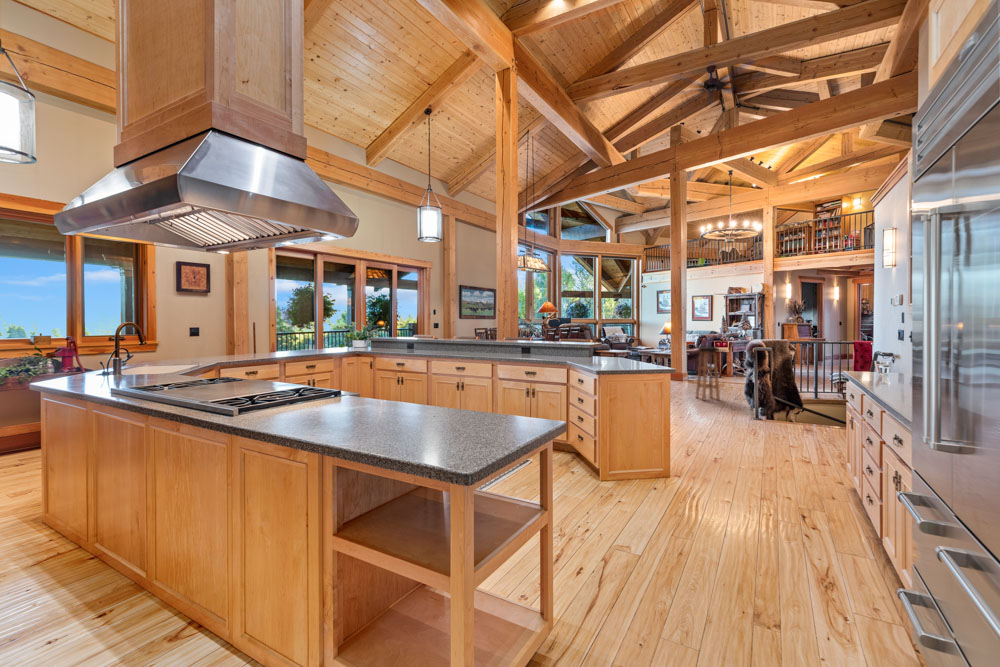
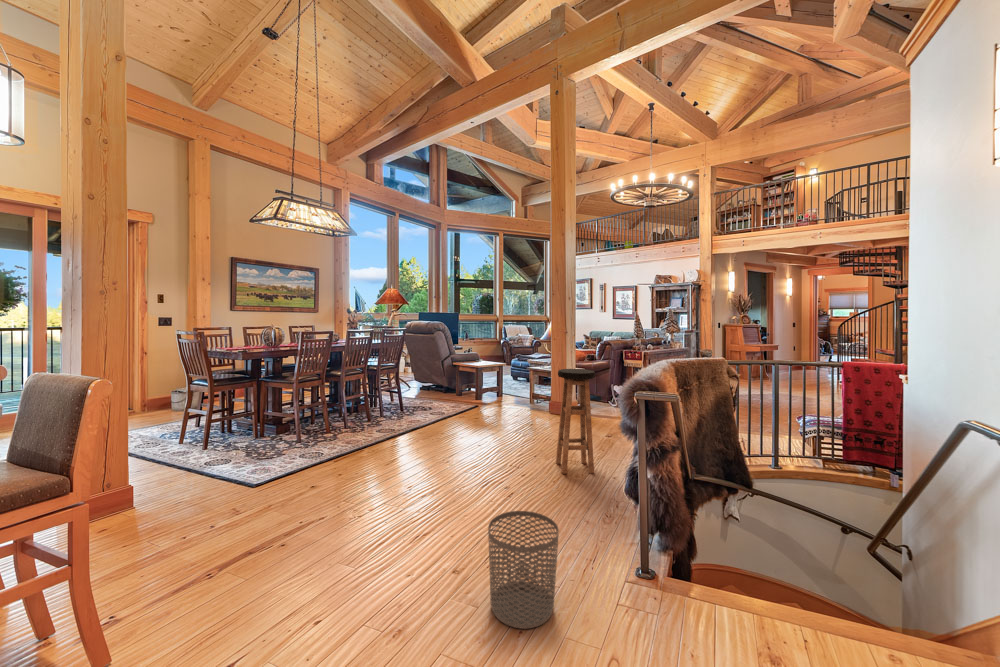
waste bin: none [705,393,733,427] -> present [488,511,559,629]

